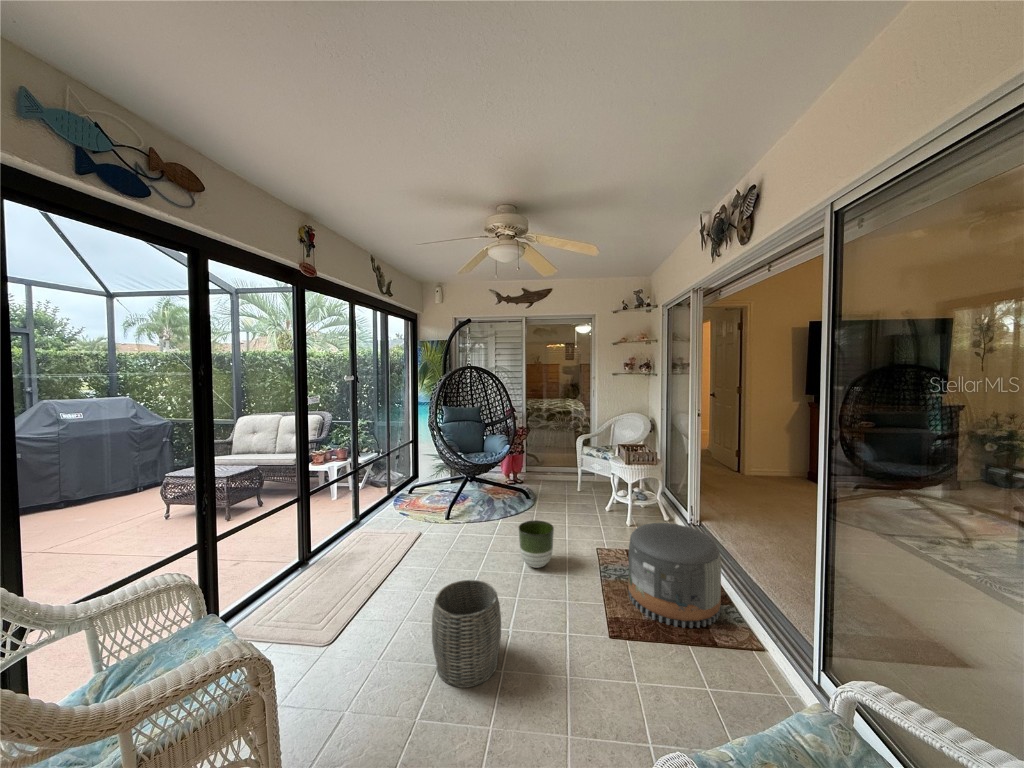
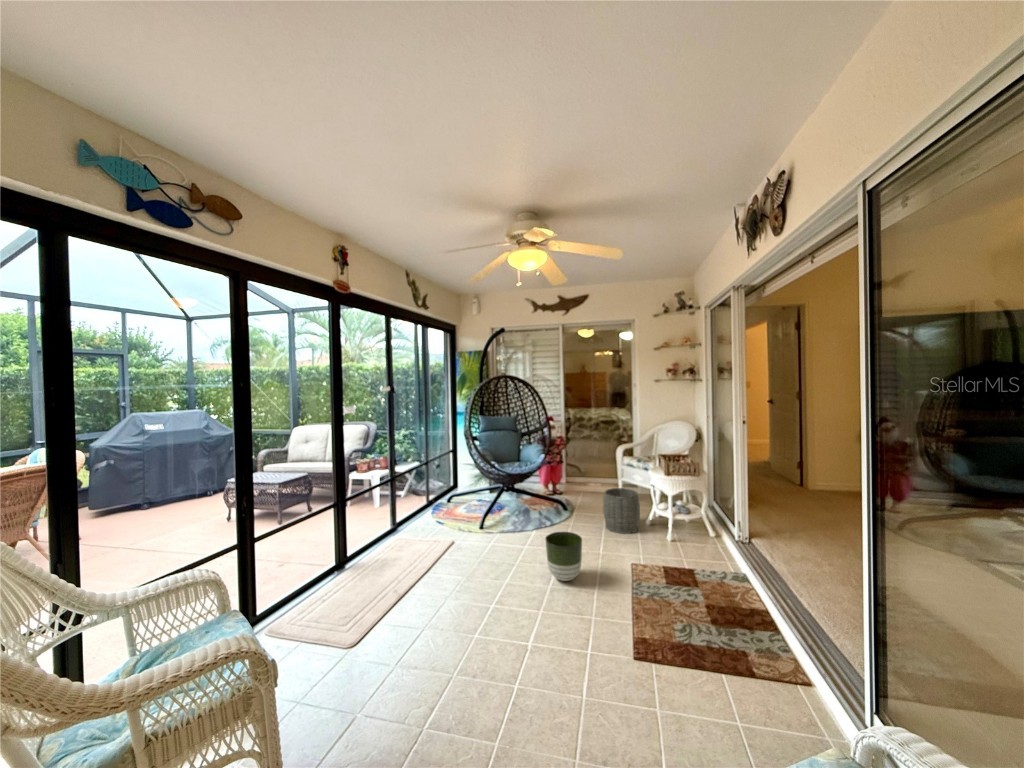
pouf: present [628,523,721,628] -> none [659,538,765,656]
woven basket: present [432,580,501,688] -> present [603,488,640,534]

